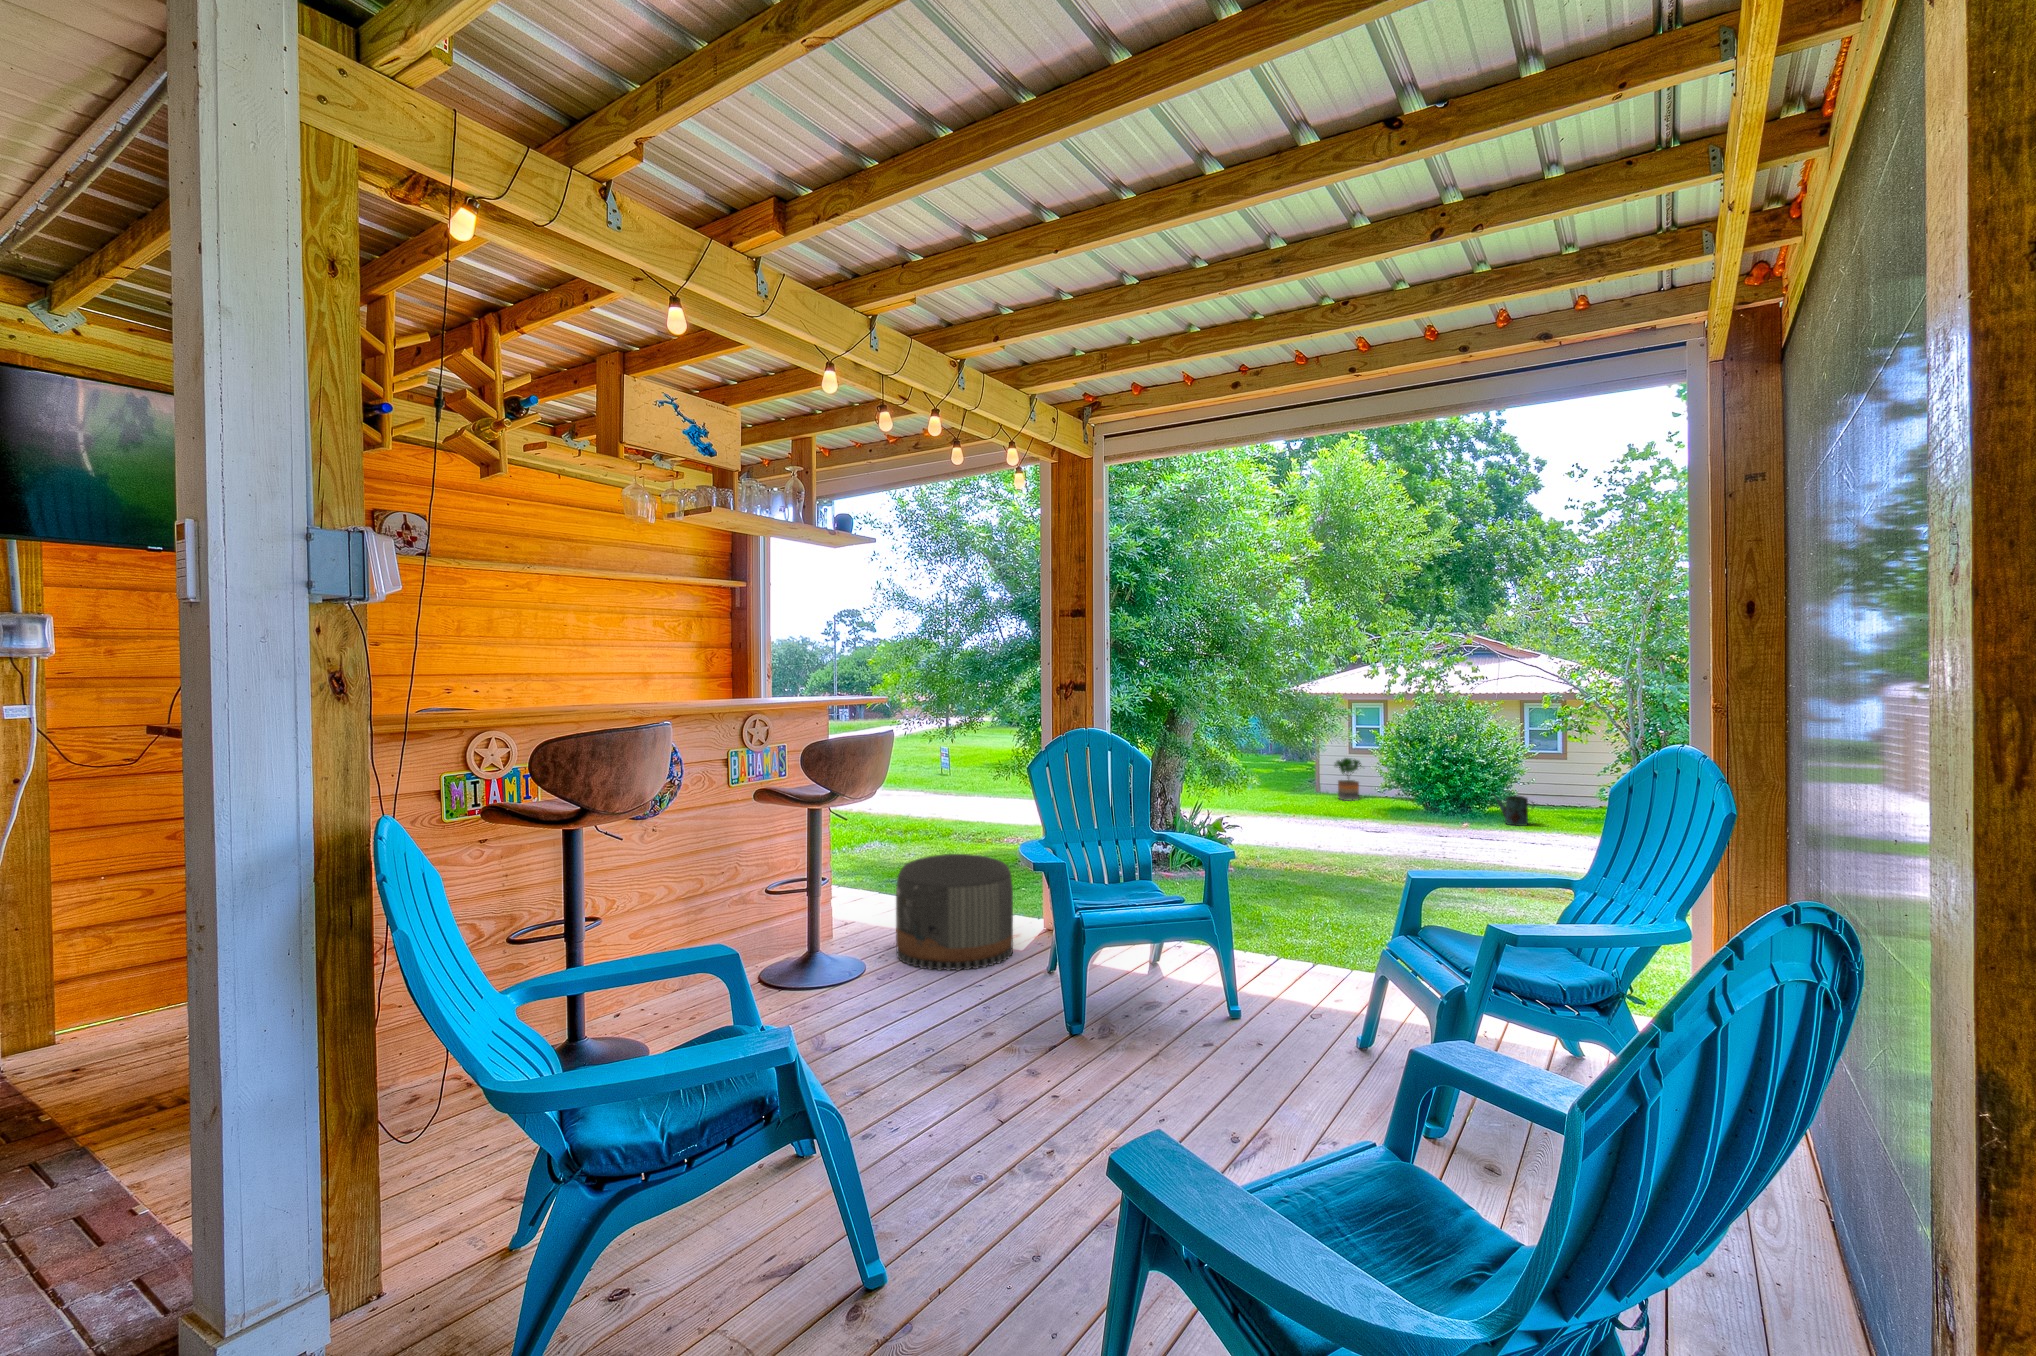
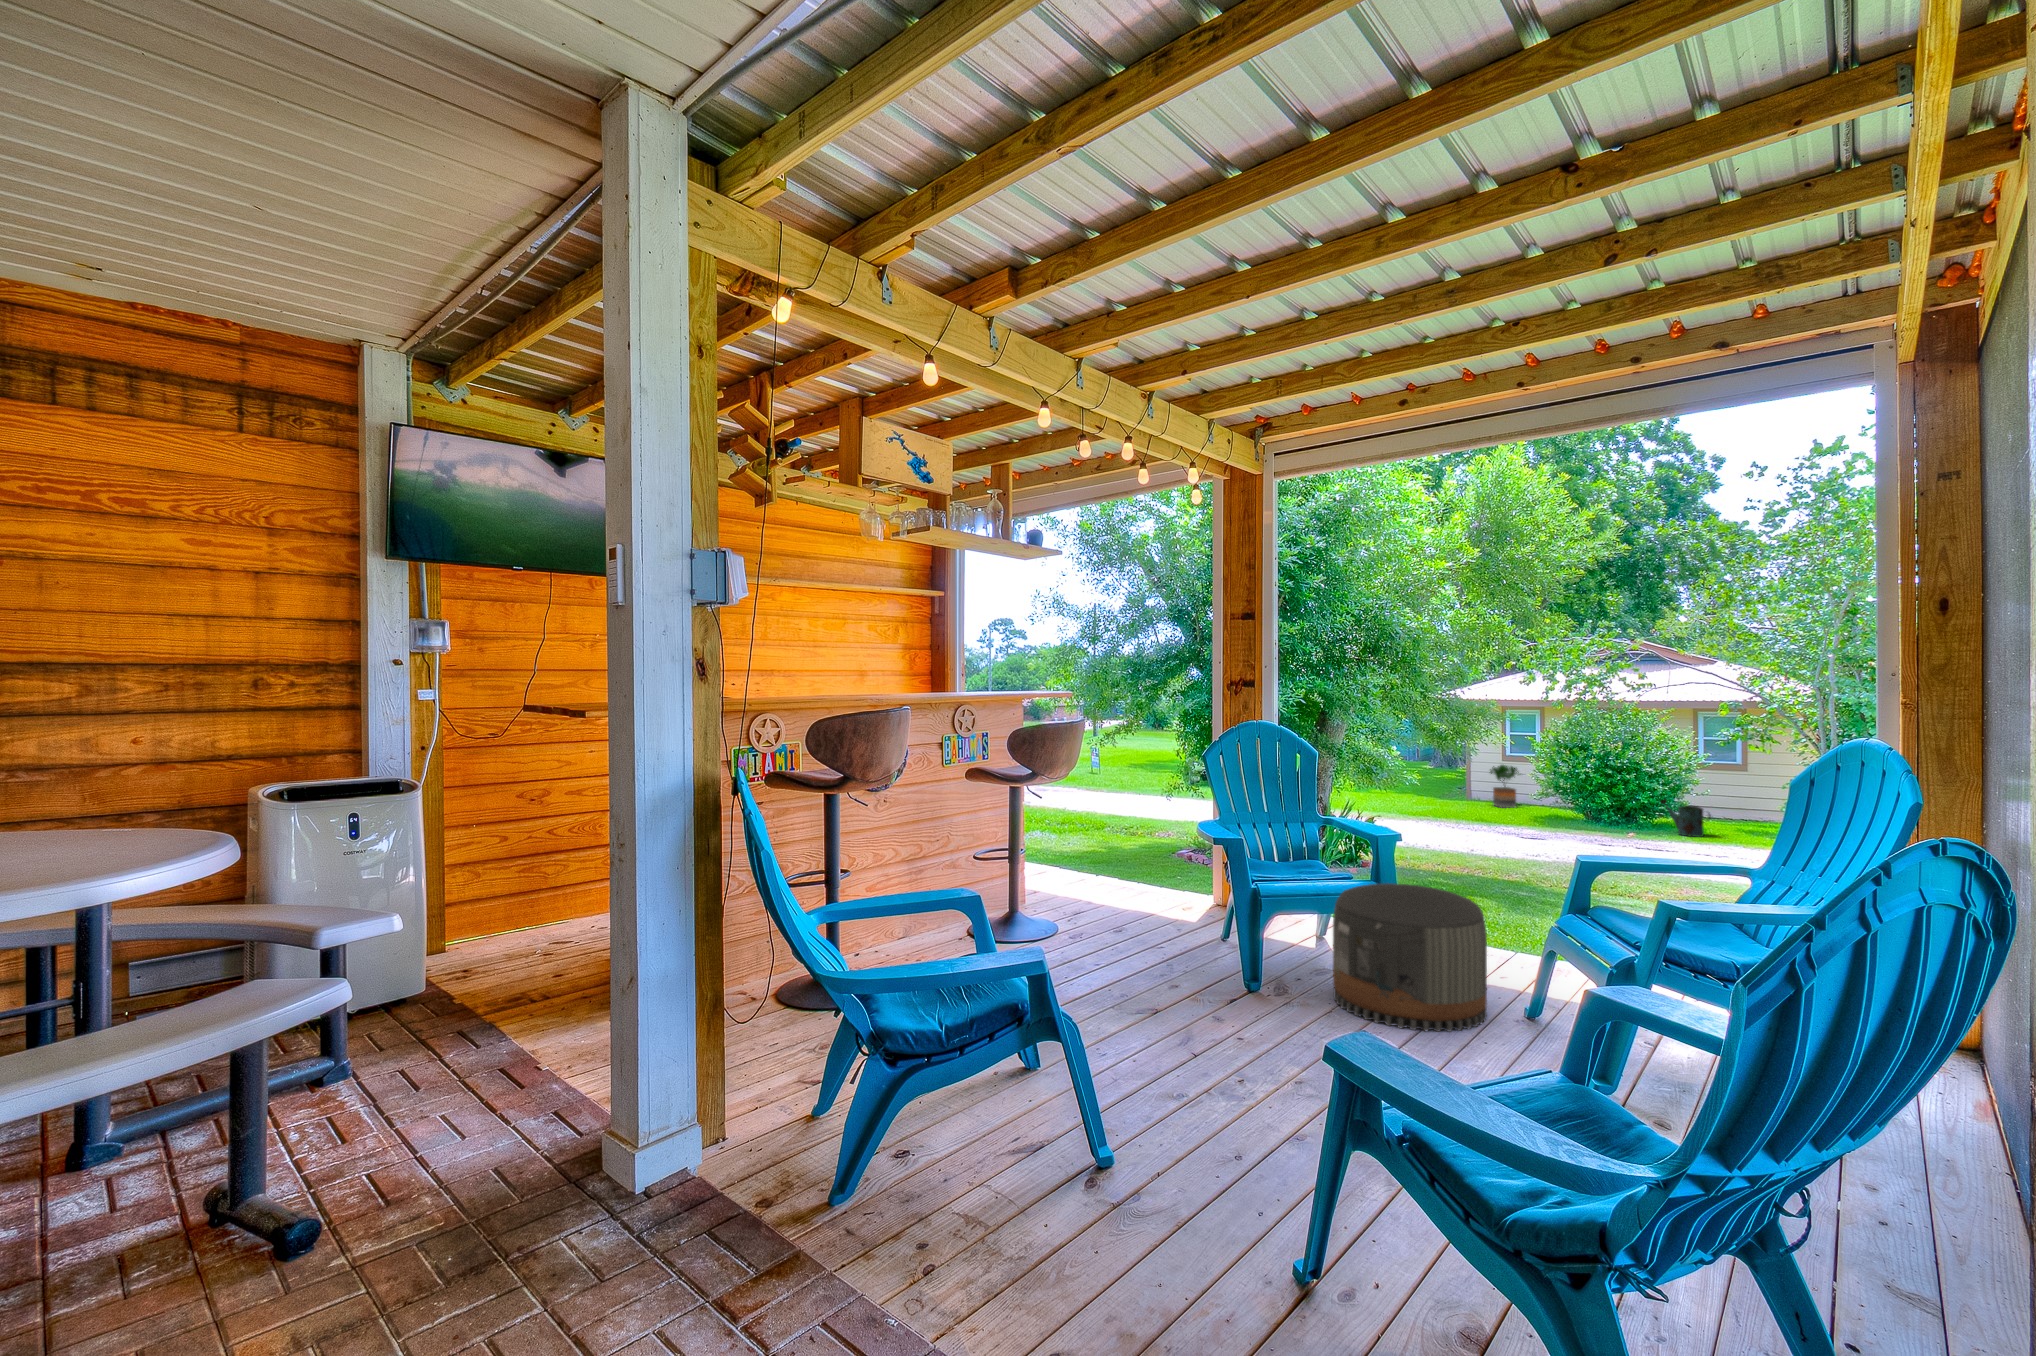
pouf: present [896,854,1013,971] -> present [1333,883,1487,1032]

